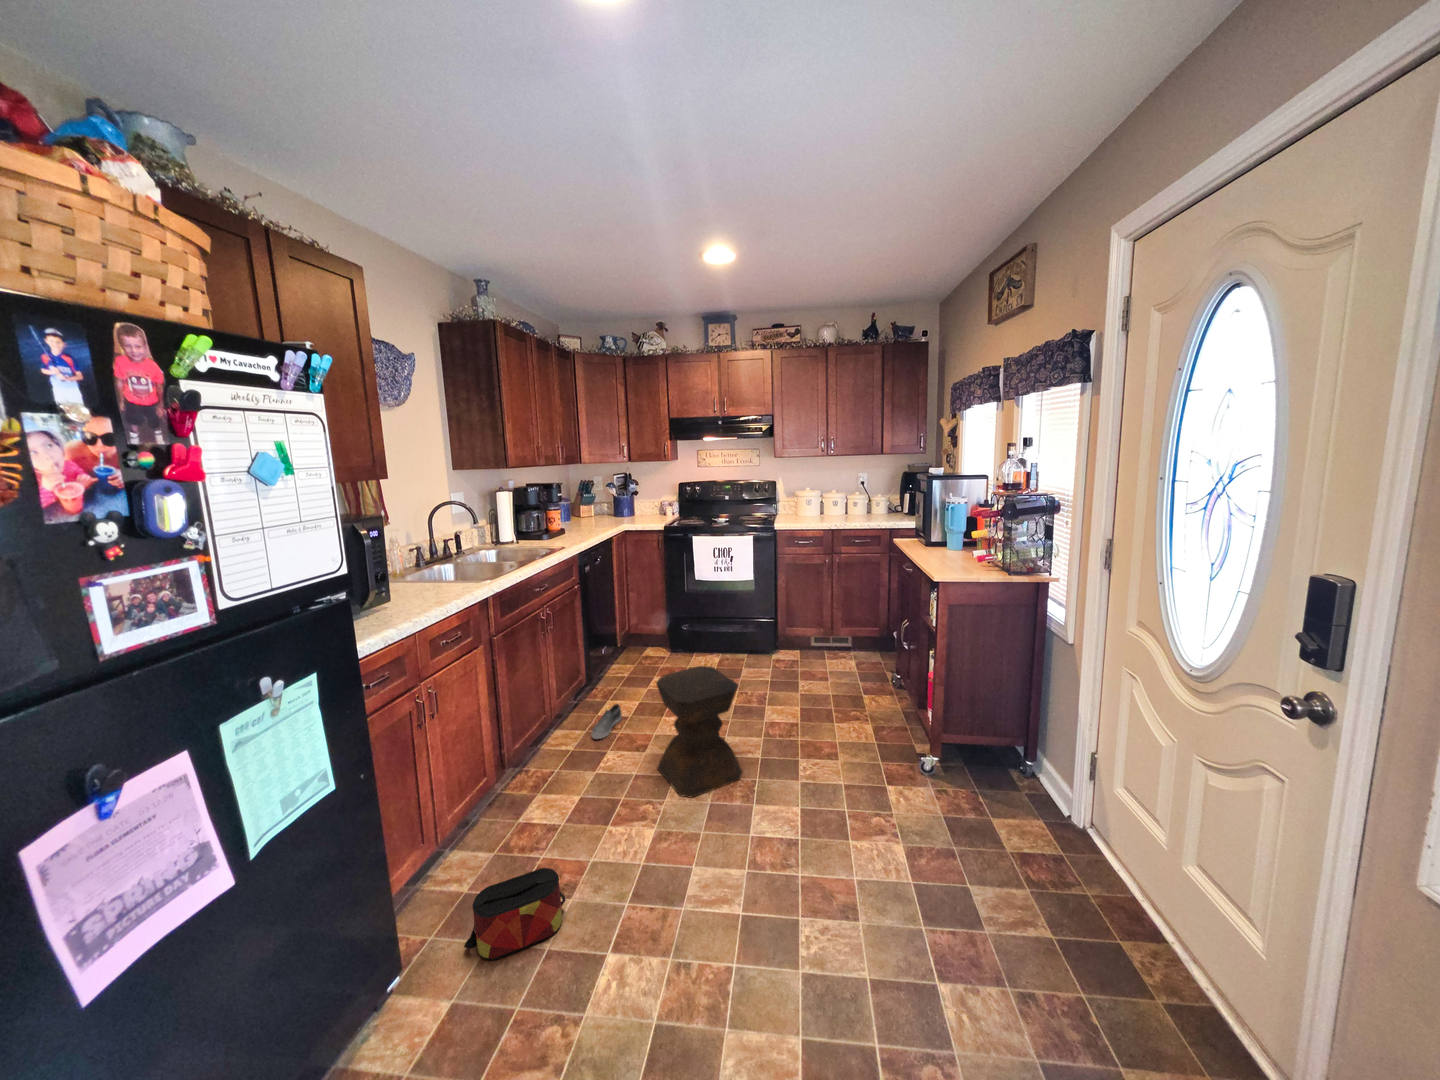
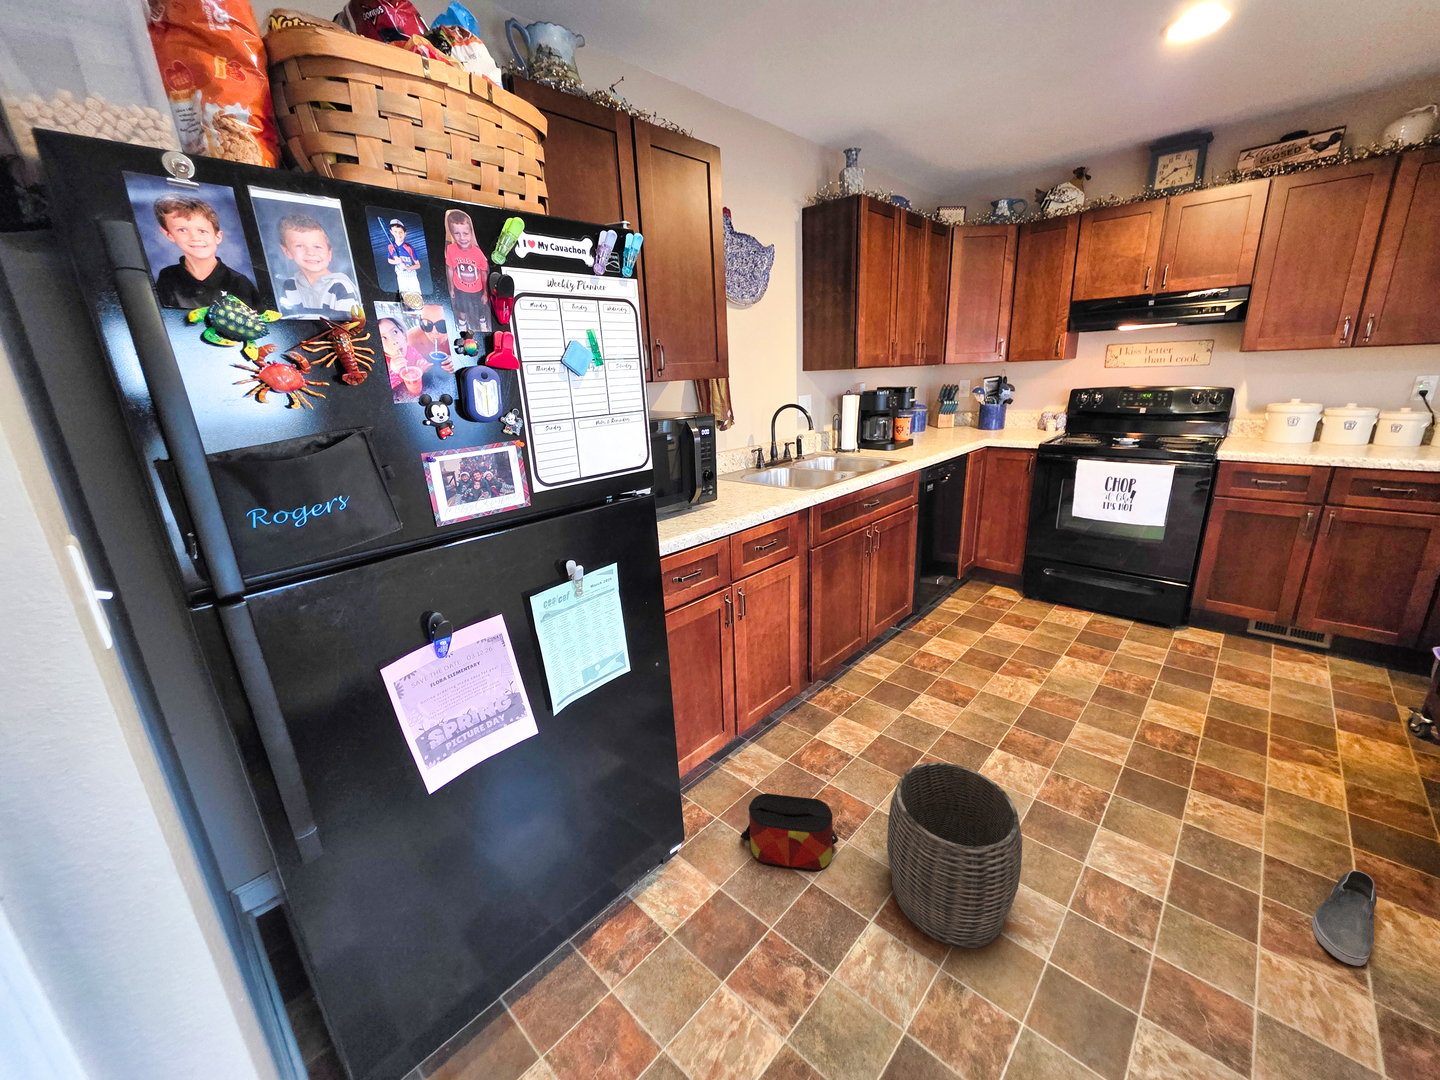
stool: present [656,666,743,798] -> none [974,630,1116,792]
shoe: present [592,704,622,739] -> present [1312,870,1377,966]
woven basket: none [608,784,707,935] -> present [887,762,1022,949]

